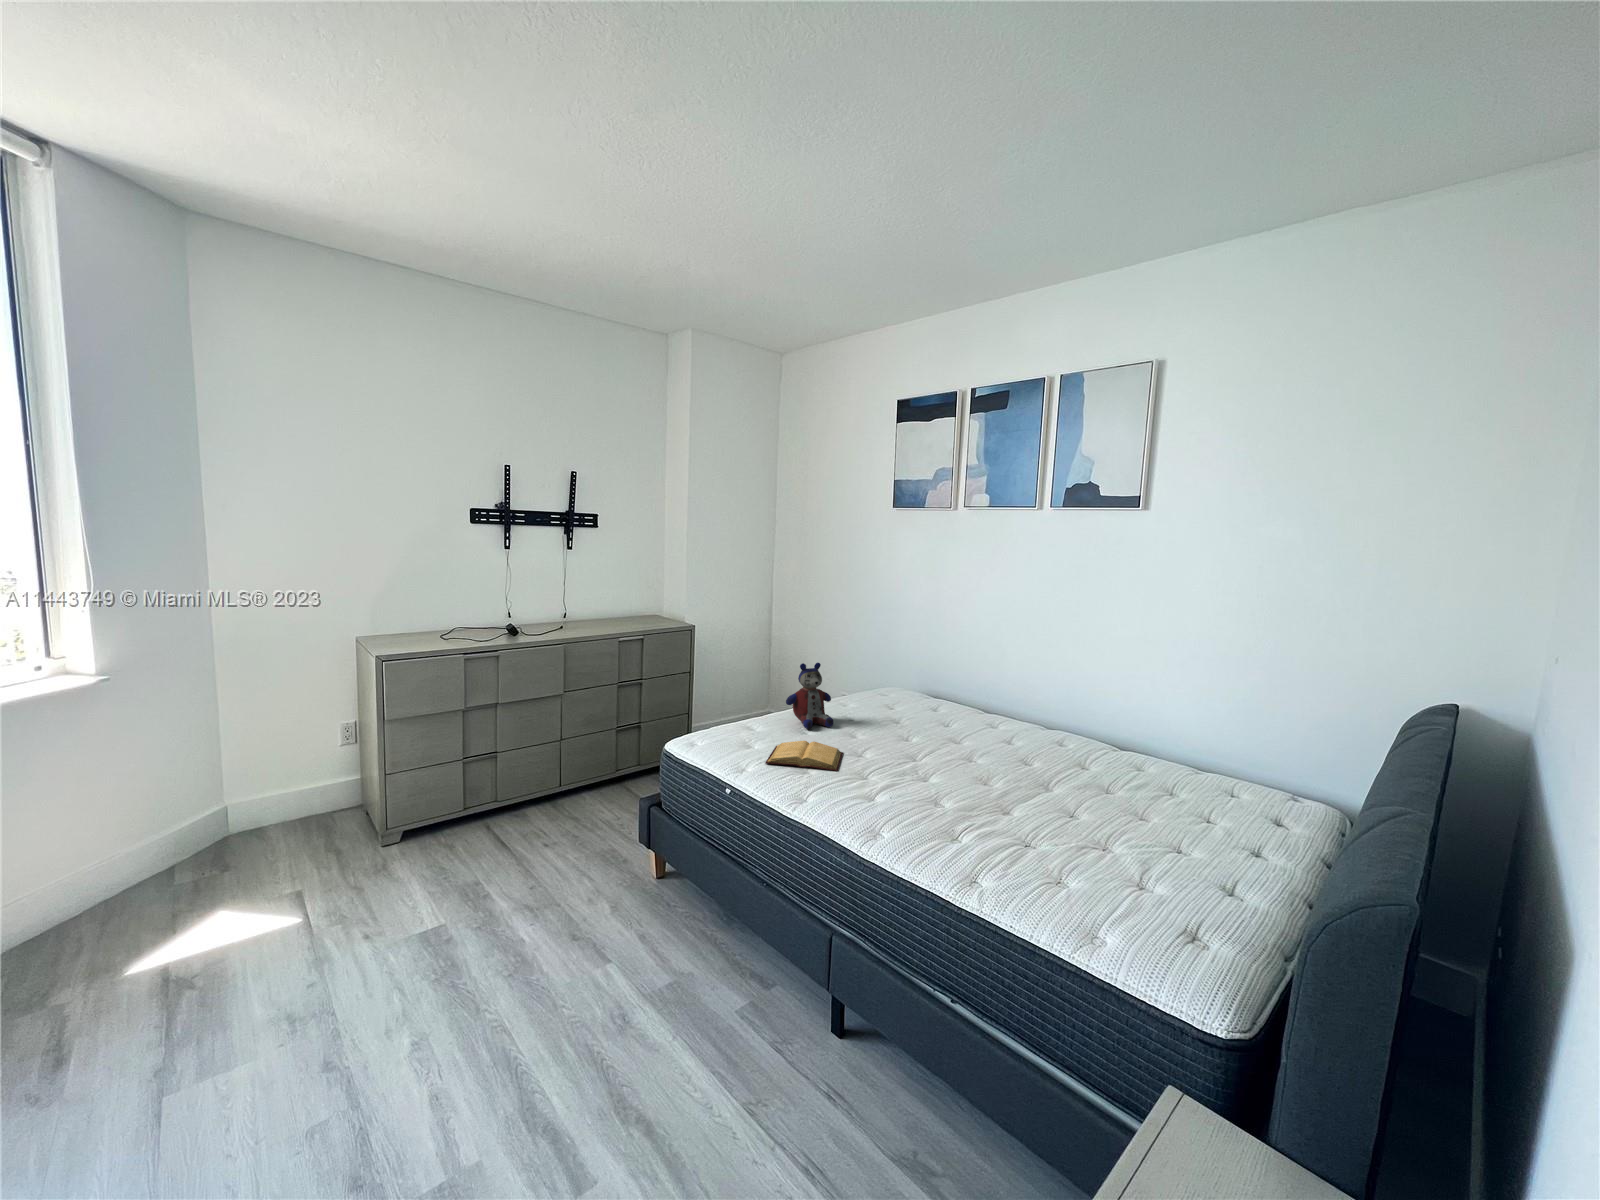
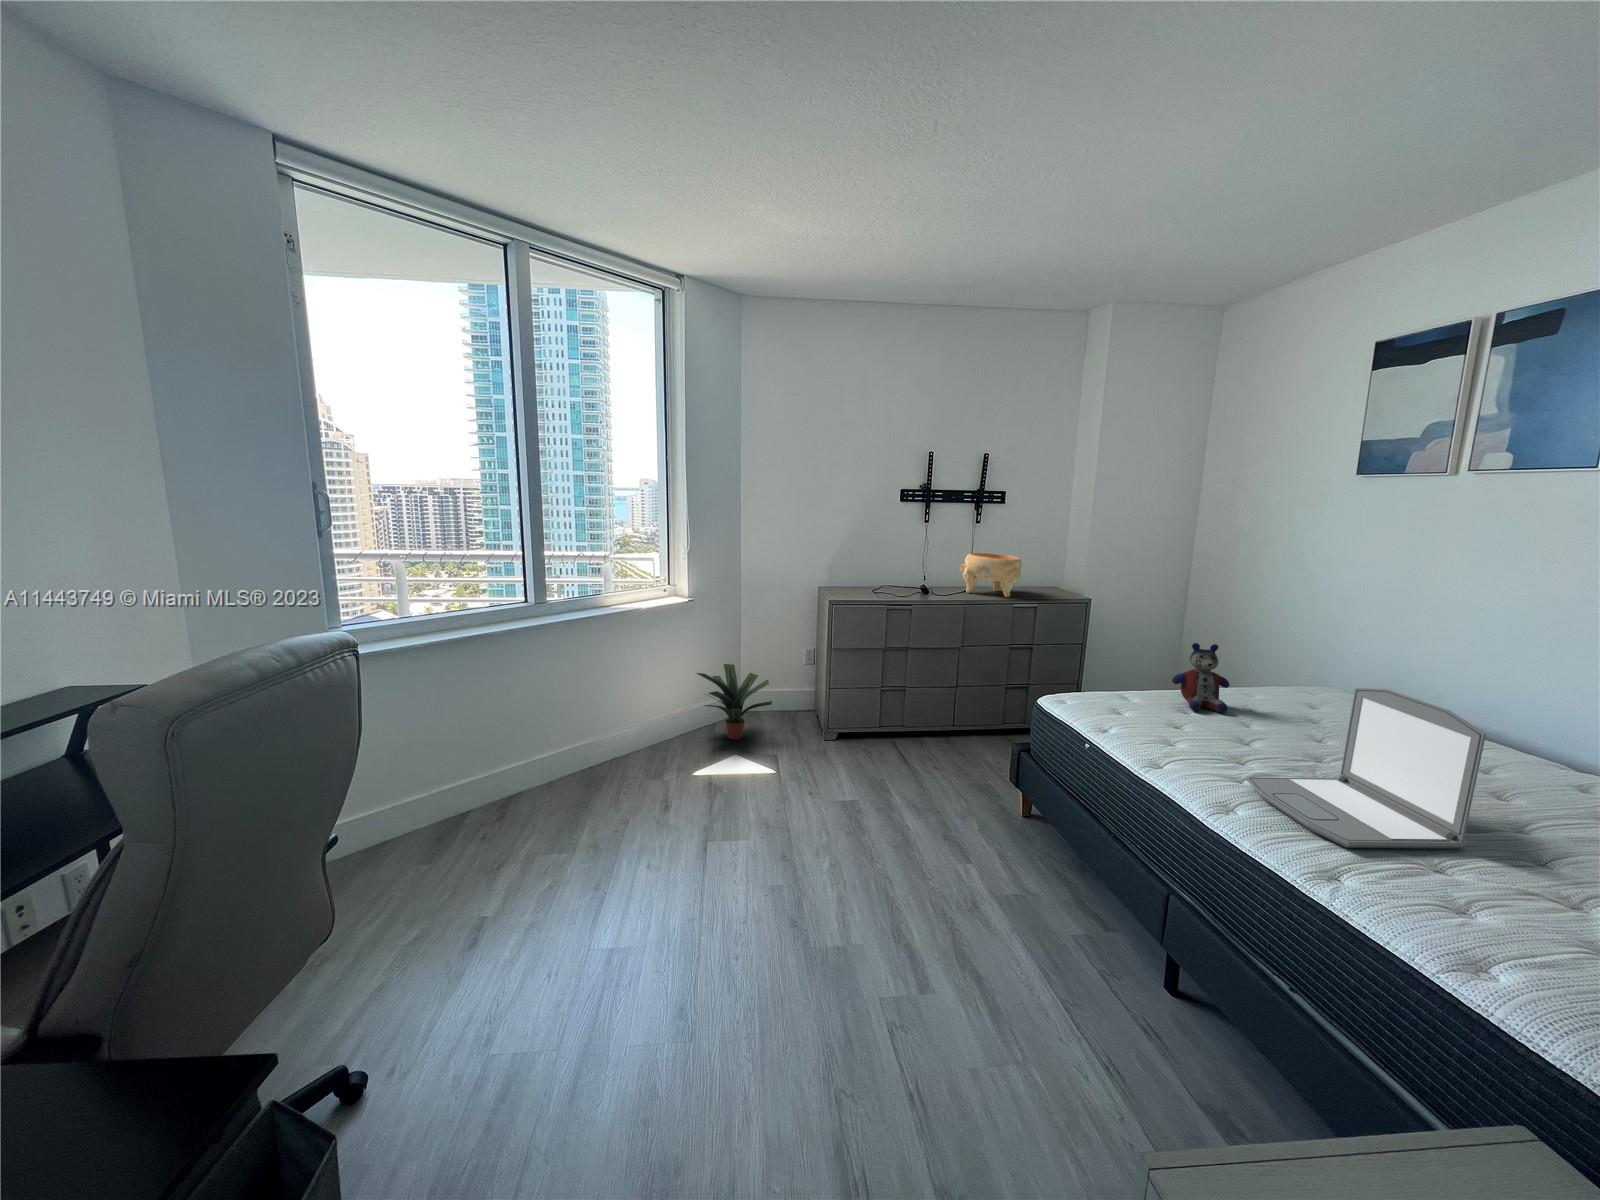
decorative bowl: none [553,583,623,630] -> present [960,553,1022,597]
laptop: none [877,692,1042,846] -> present [1247,688,1486,849]
book: present [765,741,843,771] -> none [1132,717,1227,752]
potted plant: none [130,766,292,881] -> present [696,664,772,739]

